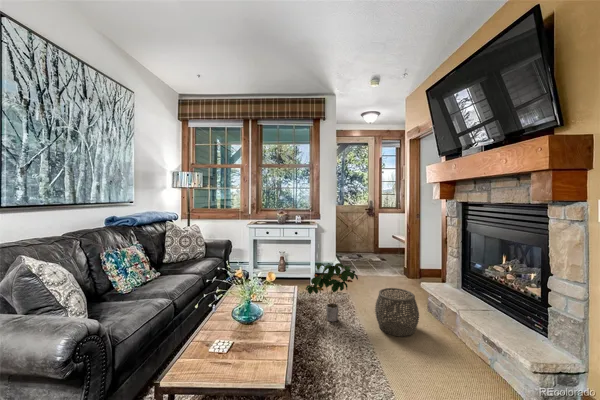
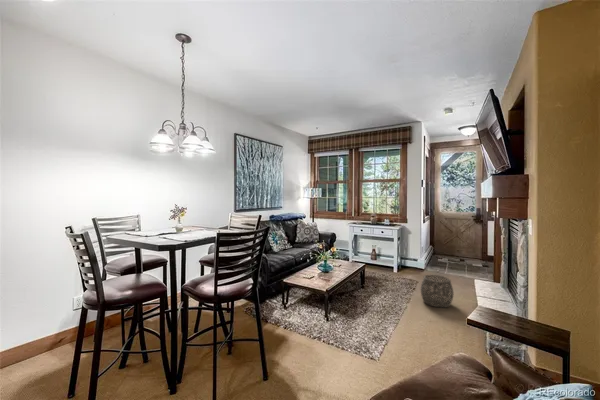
potted plant: present [306,263,358,322] -> none [375,252,411,292]

